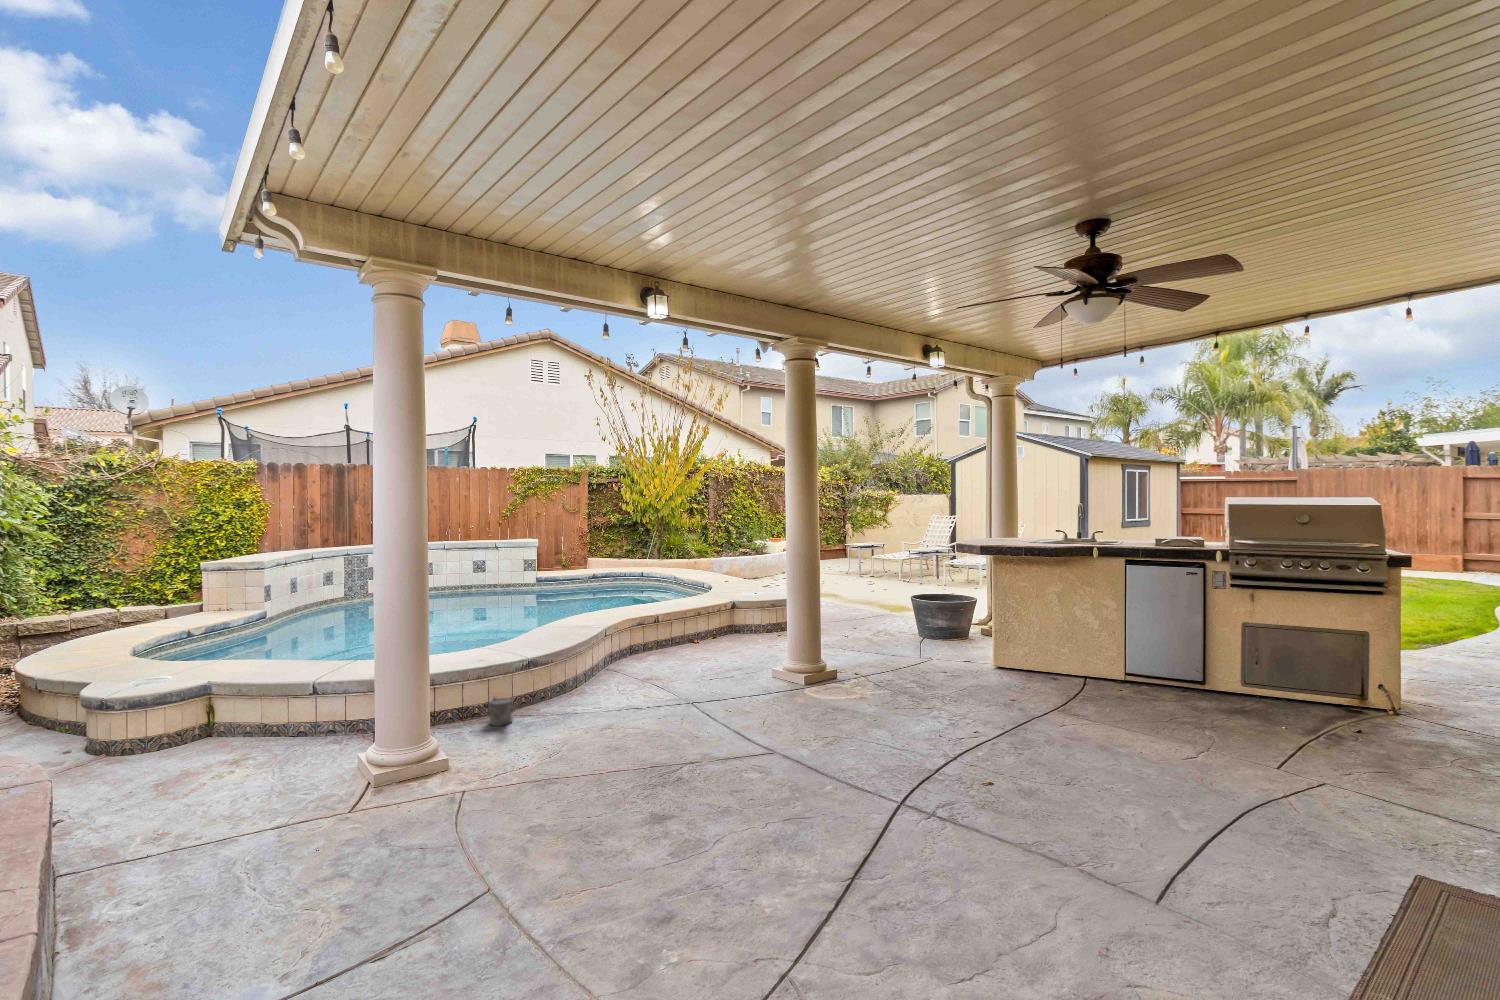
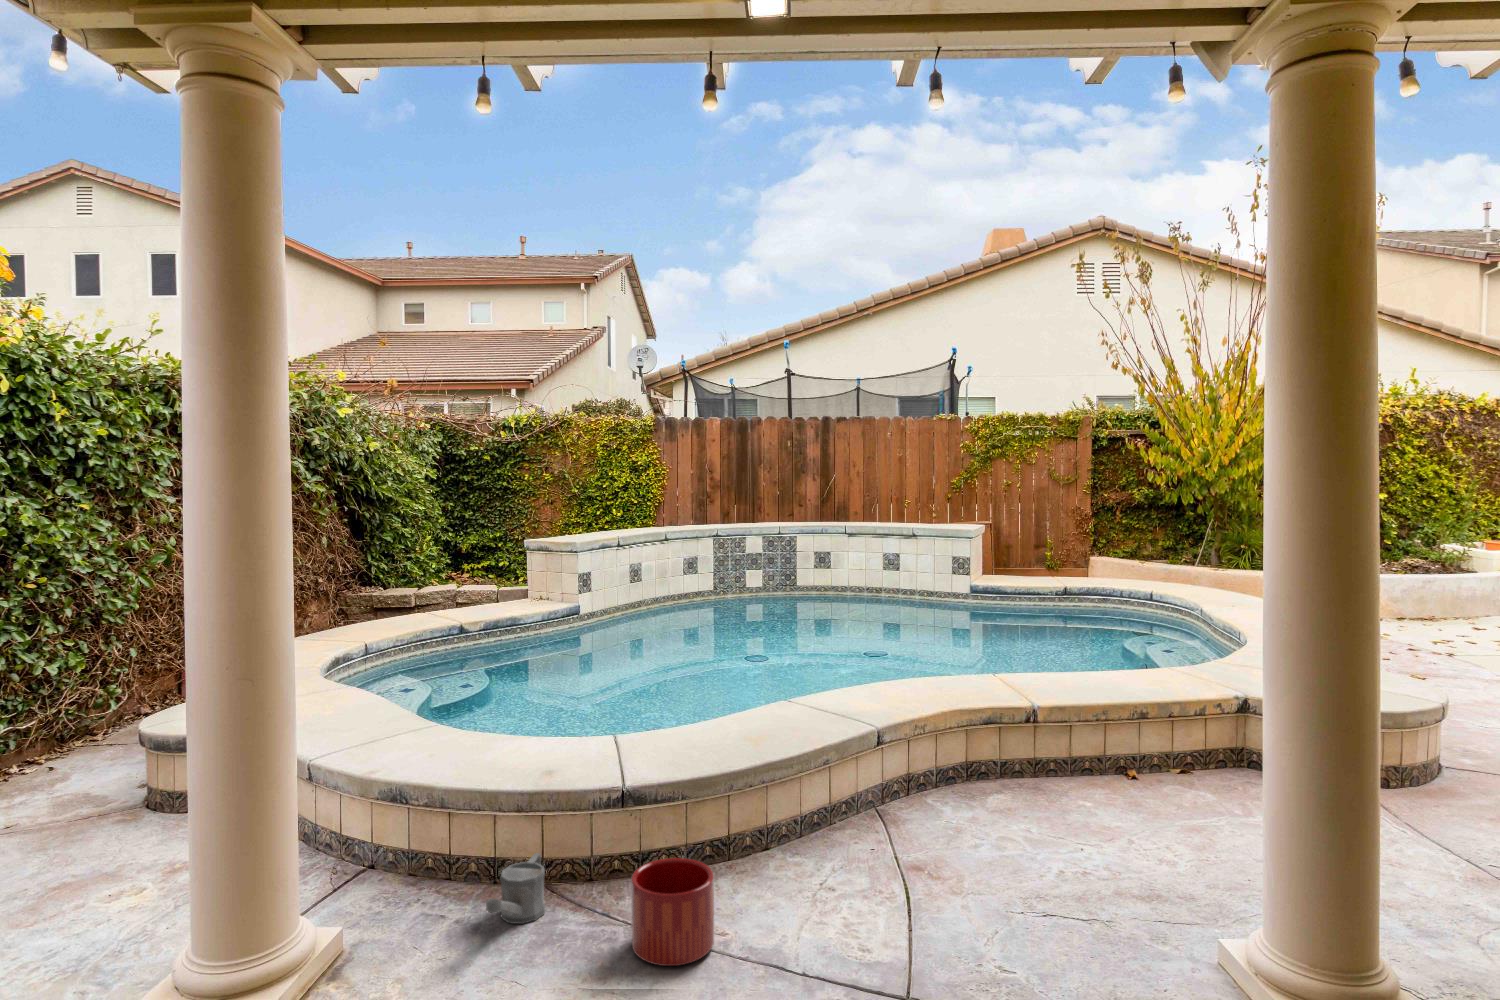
planter: none [569,676,607,718] -> present [631,858,714,966]

